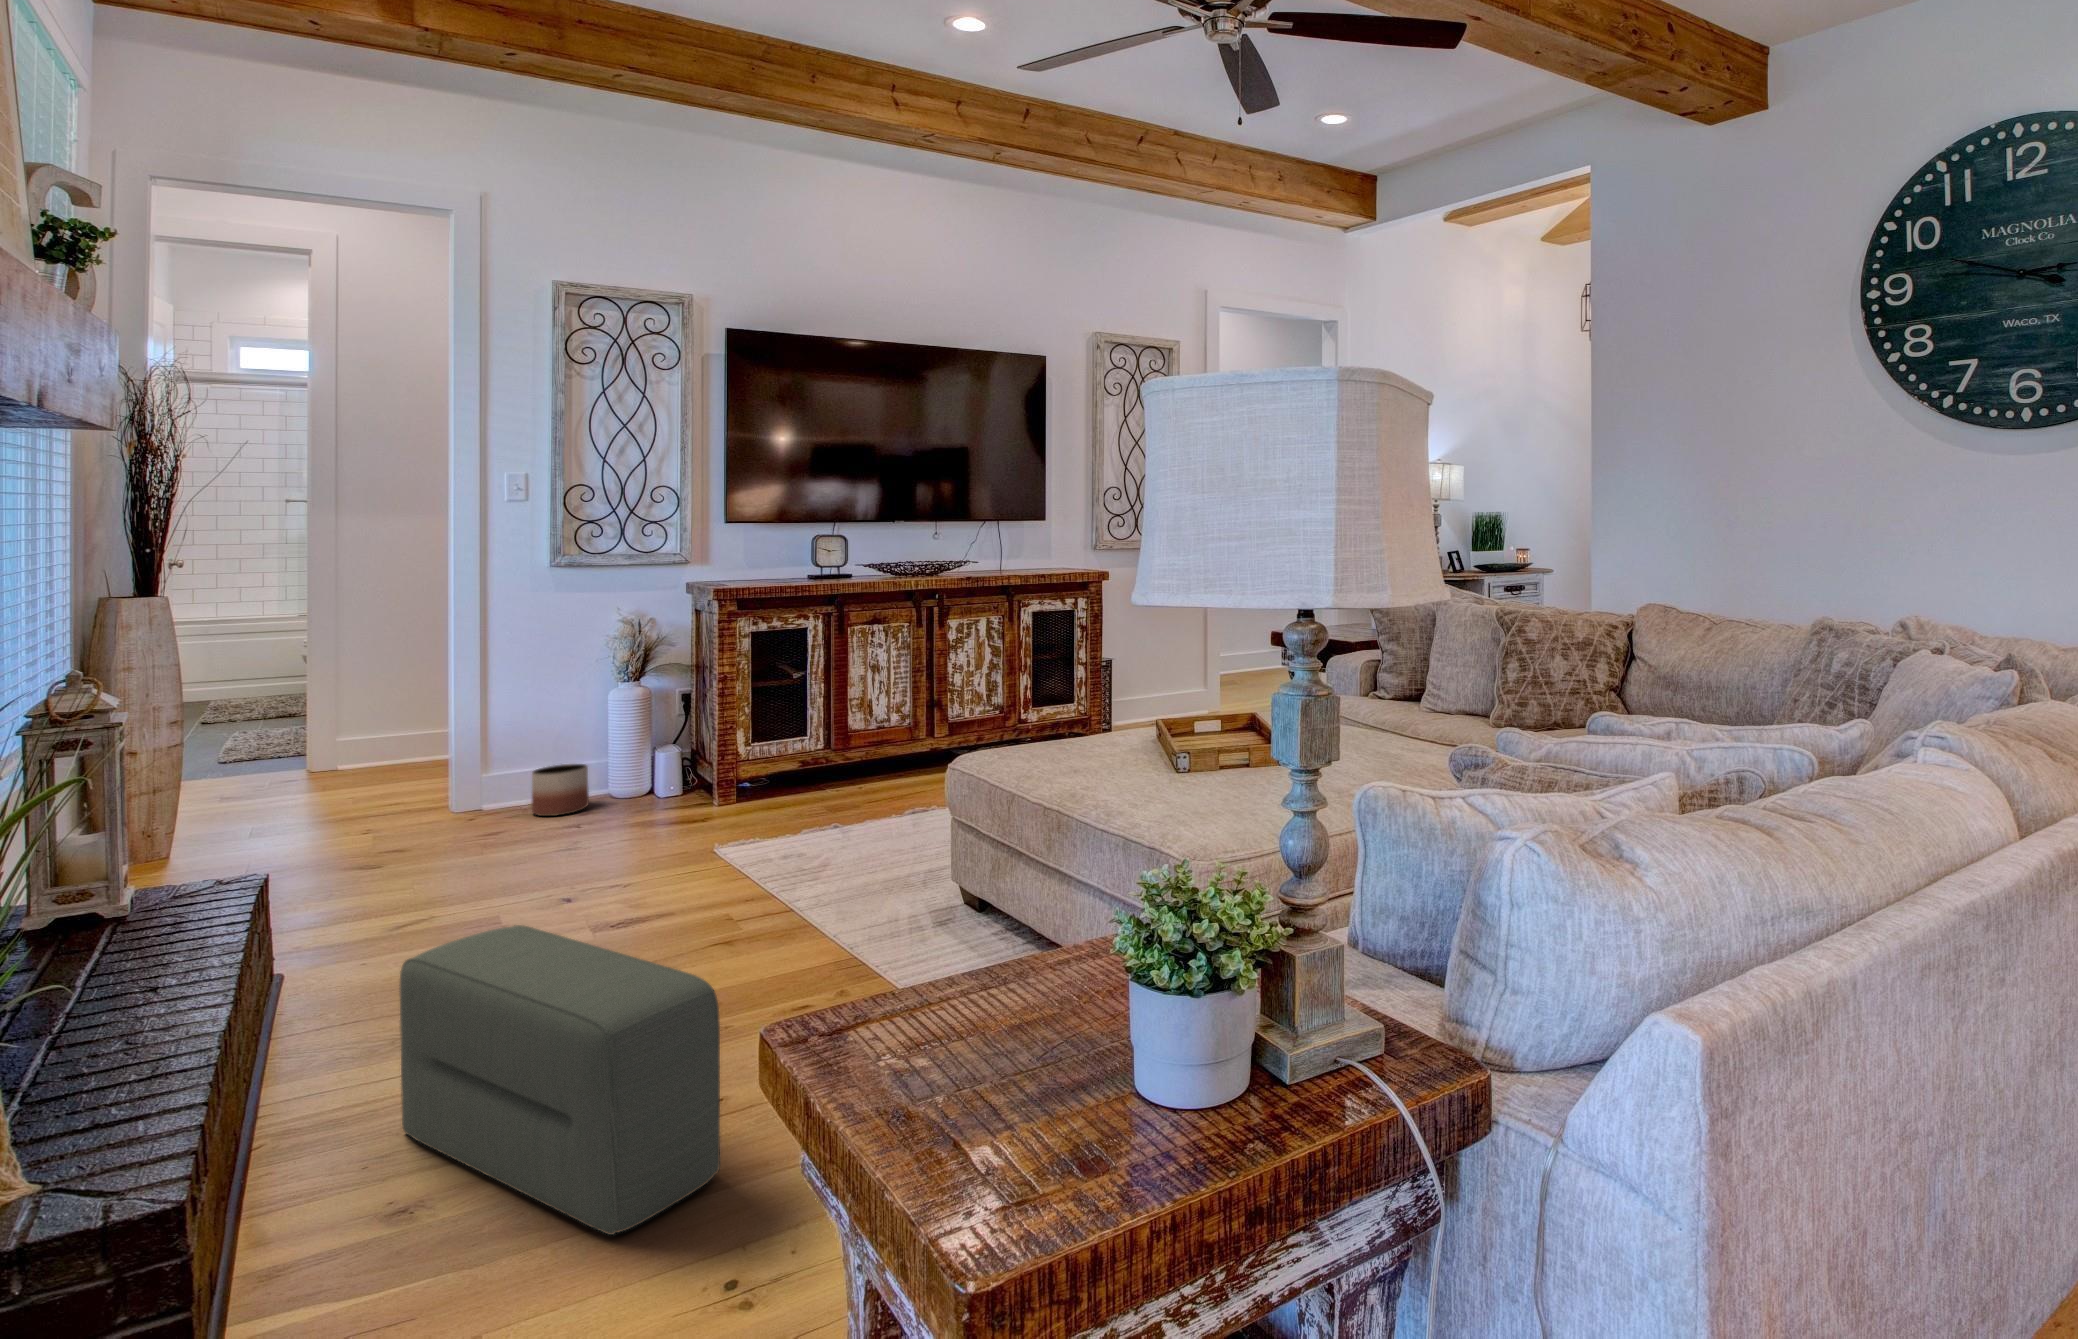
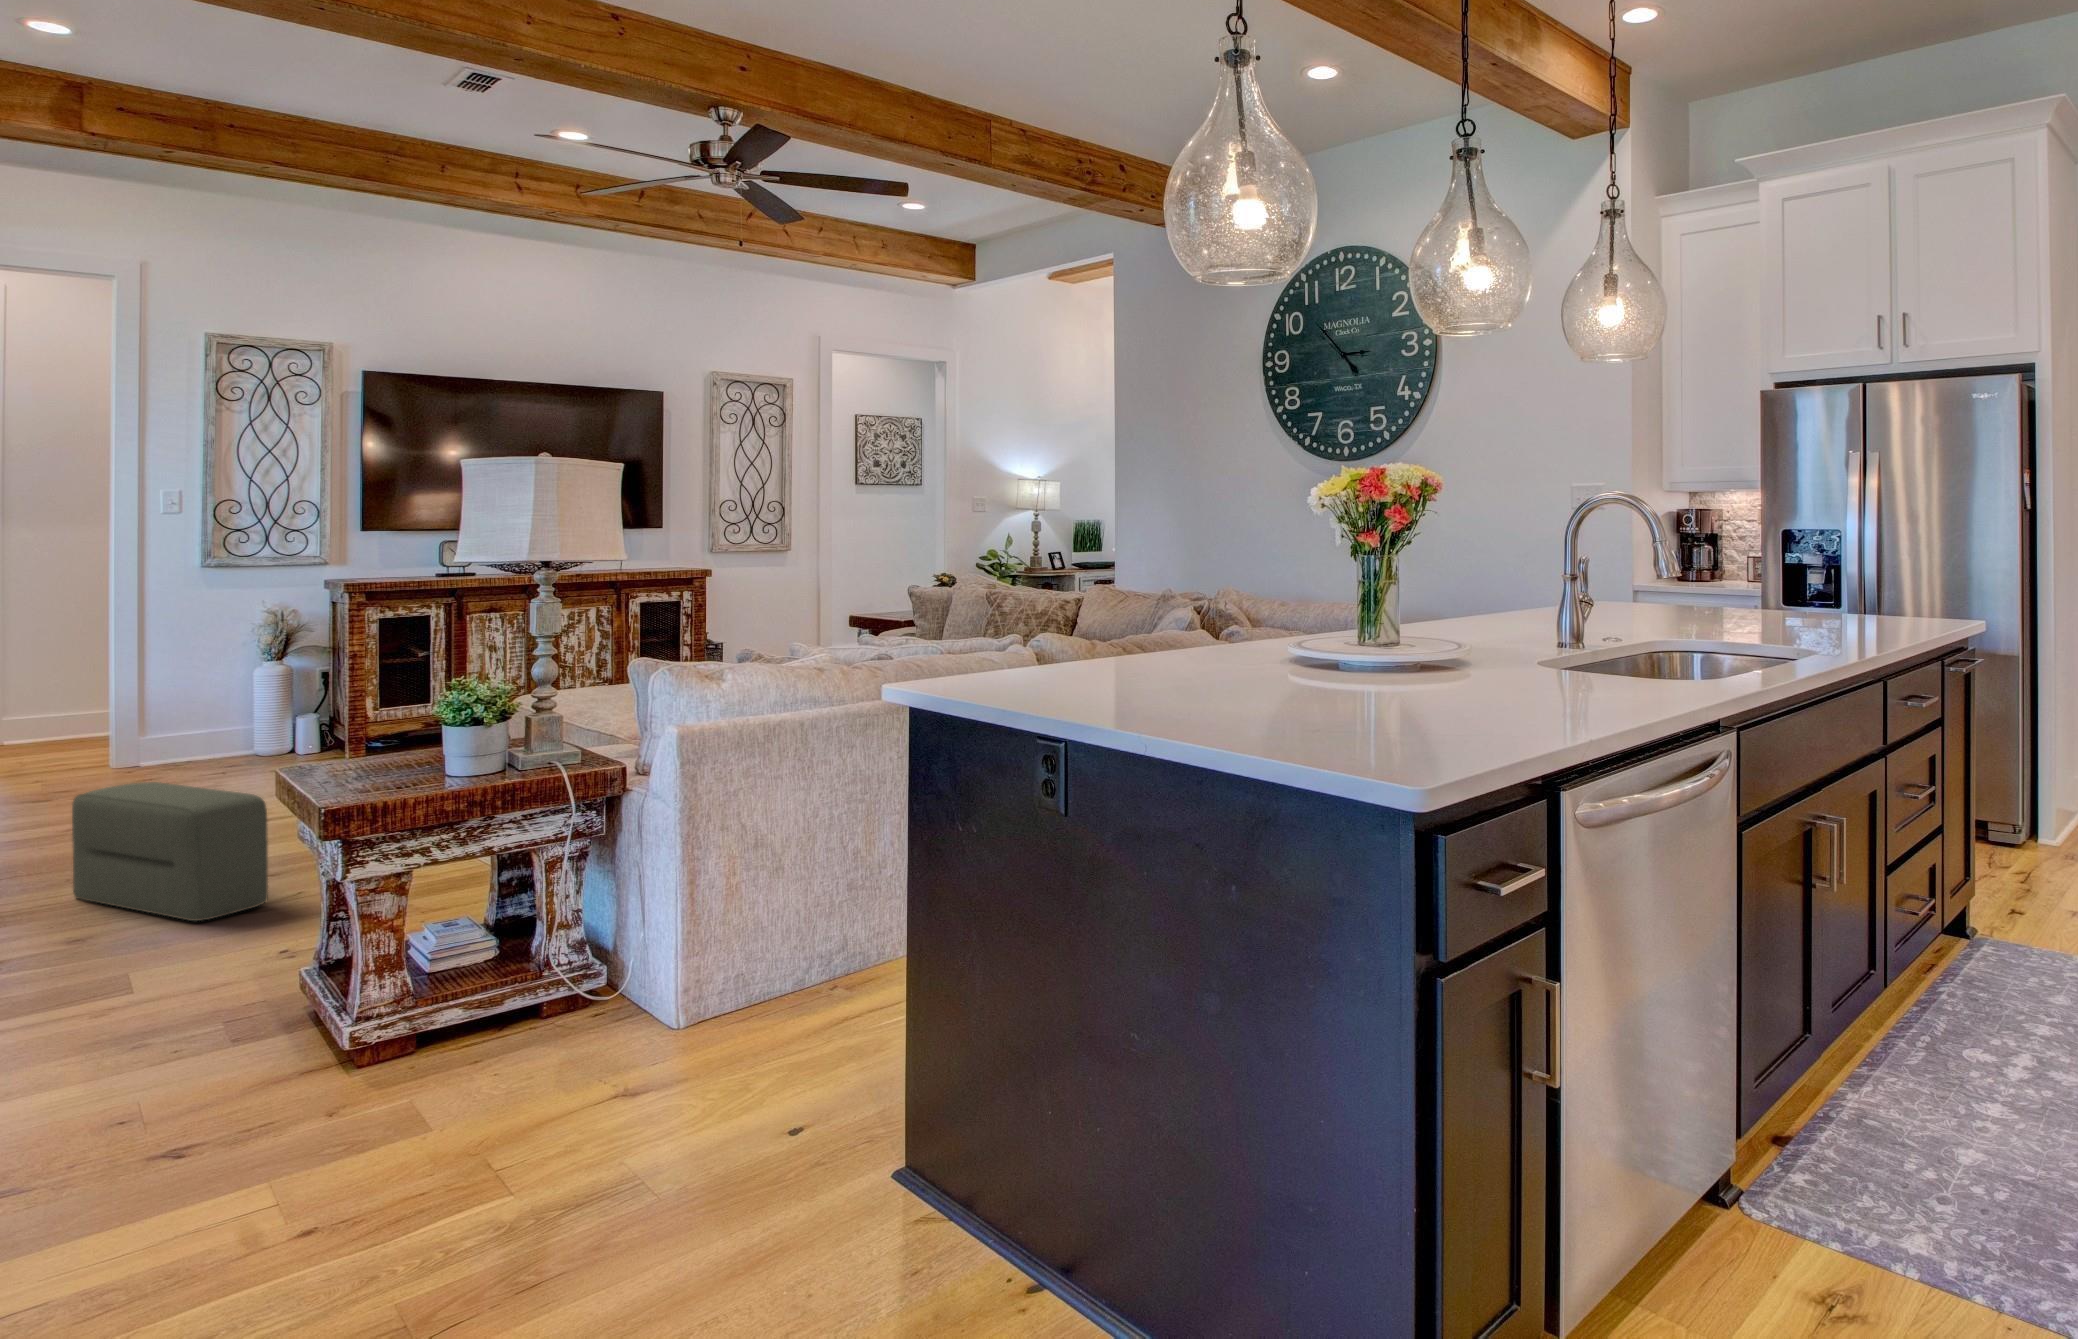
planter: present [532,764,589,816] -> none [184,726,234,766]

